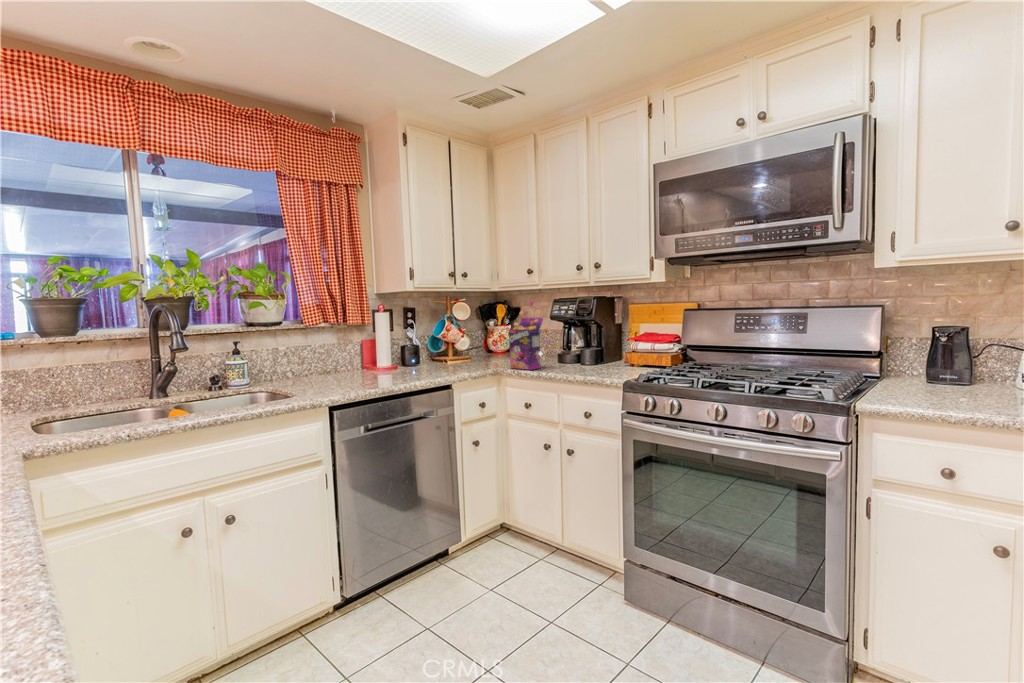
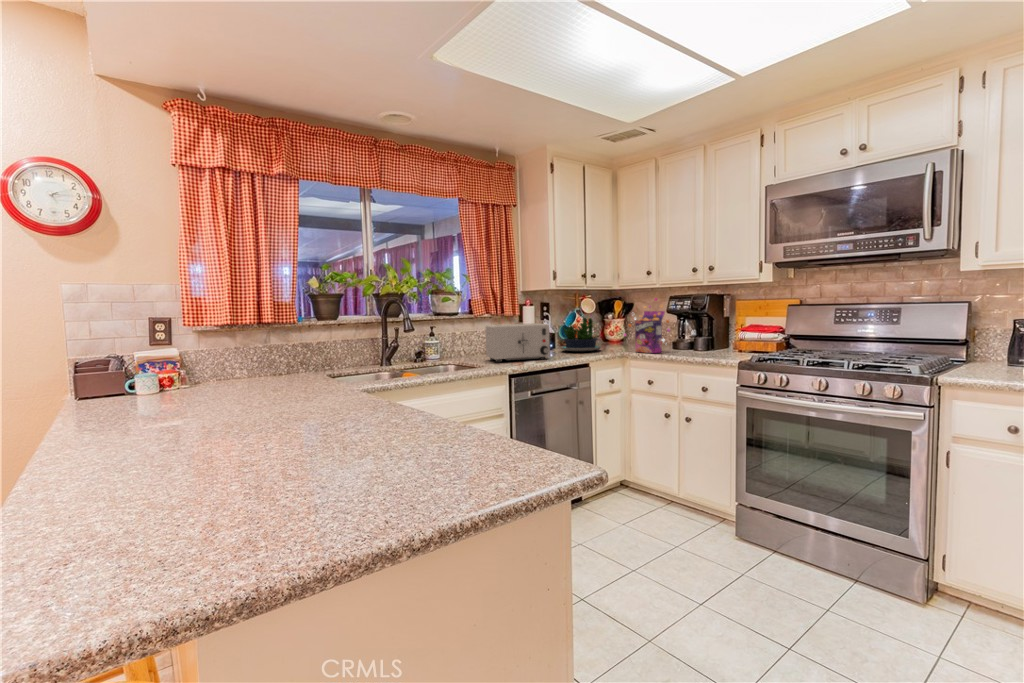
potted plant: none [421,326,473,368] -> present [561,318,601,351]
toaster: none [314,335,398,387] -> present [486,323,550,362]

